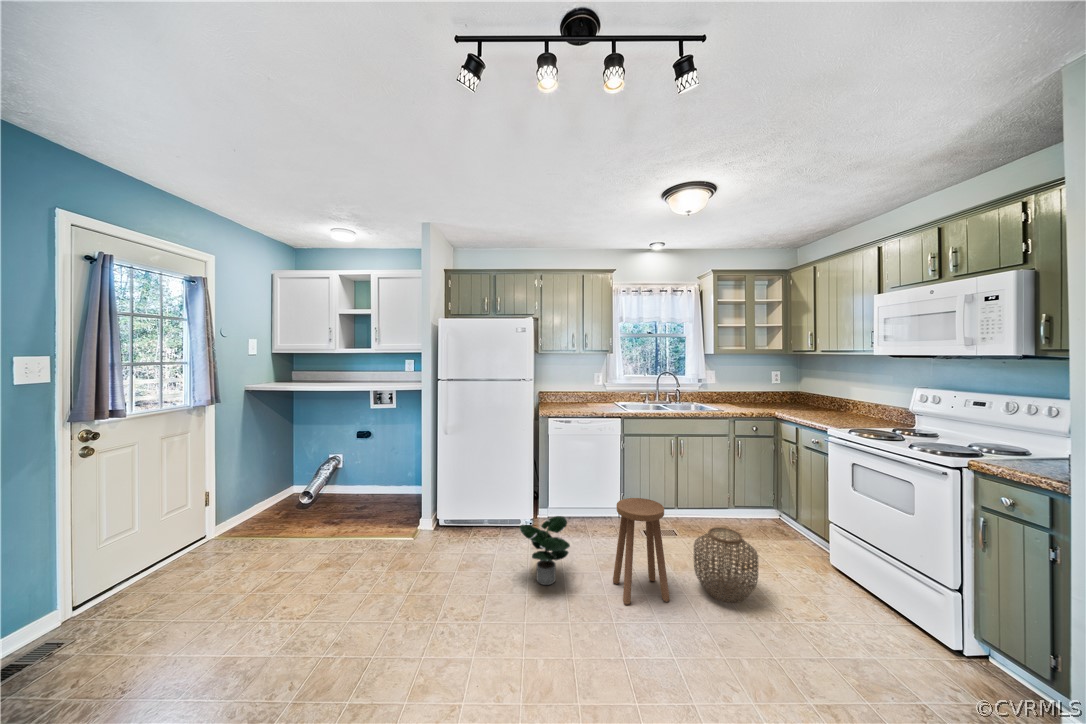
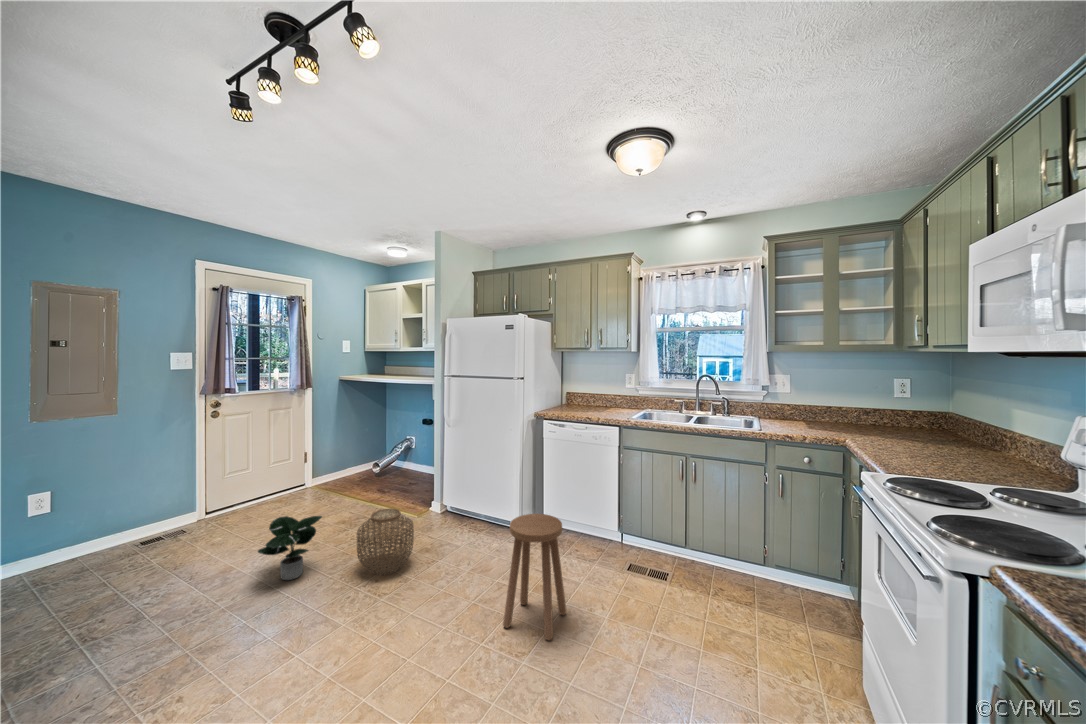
potted plant: present [520,516,570,585] -> present [258,516,322,580]
woven basket: present [694,527,758,603] -> present [357,509,414,575]

